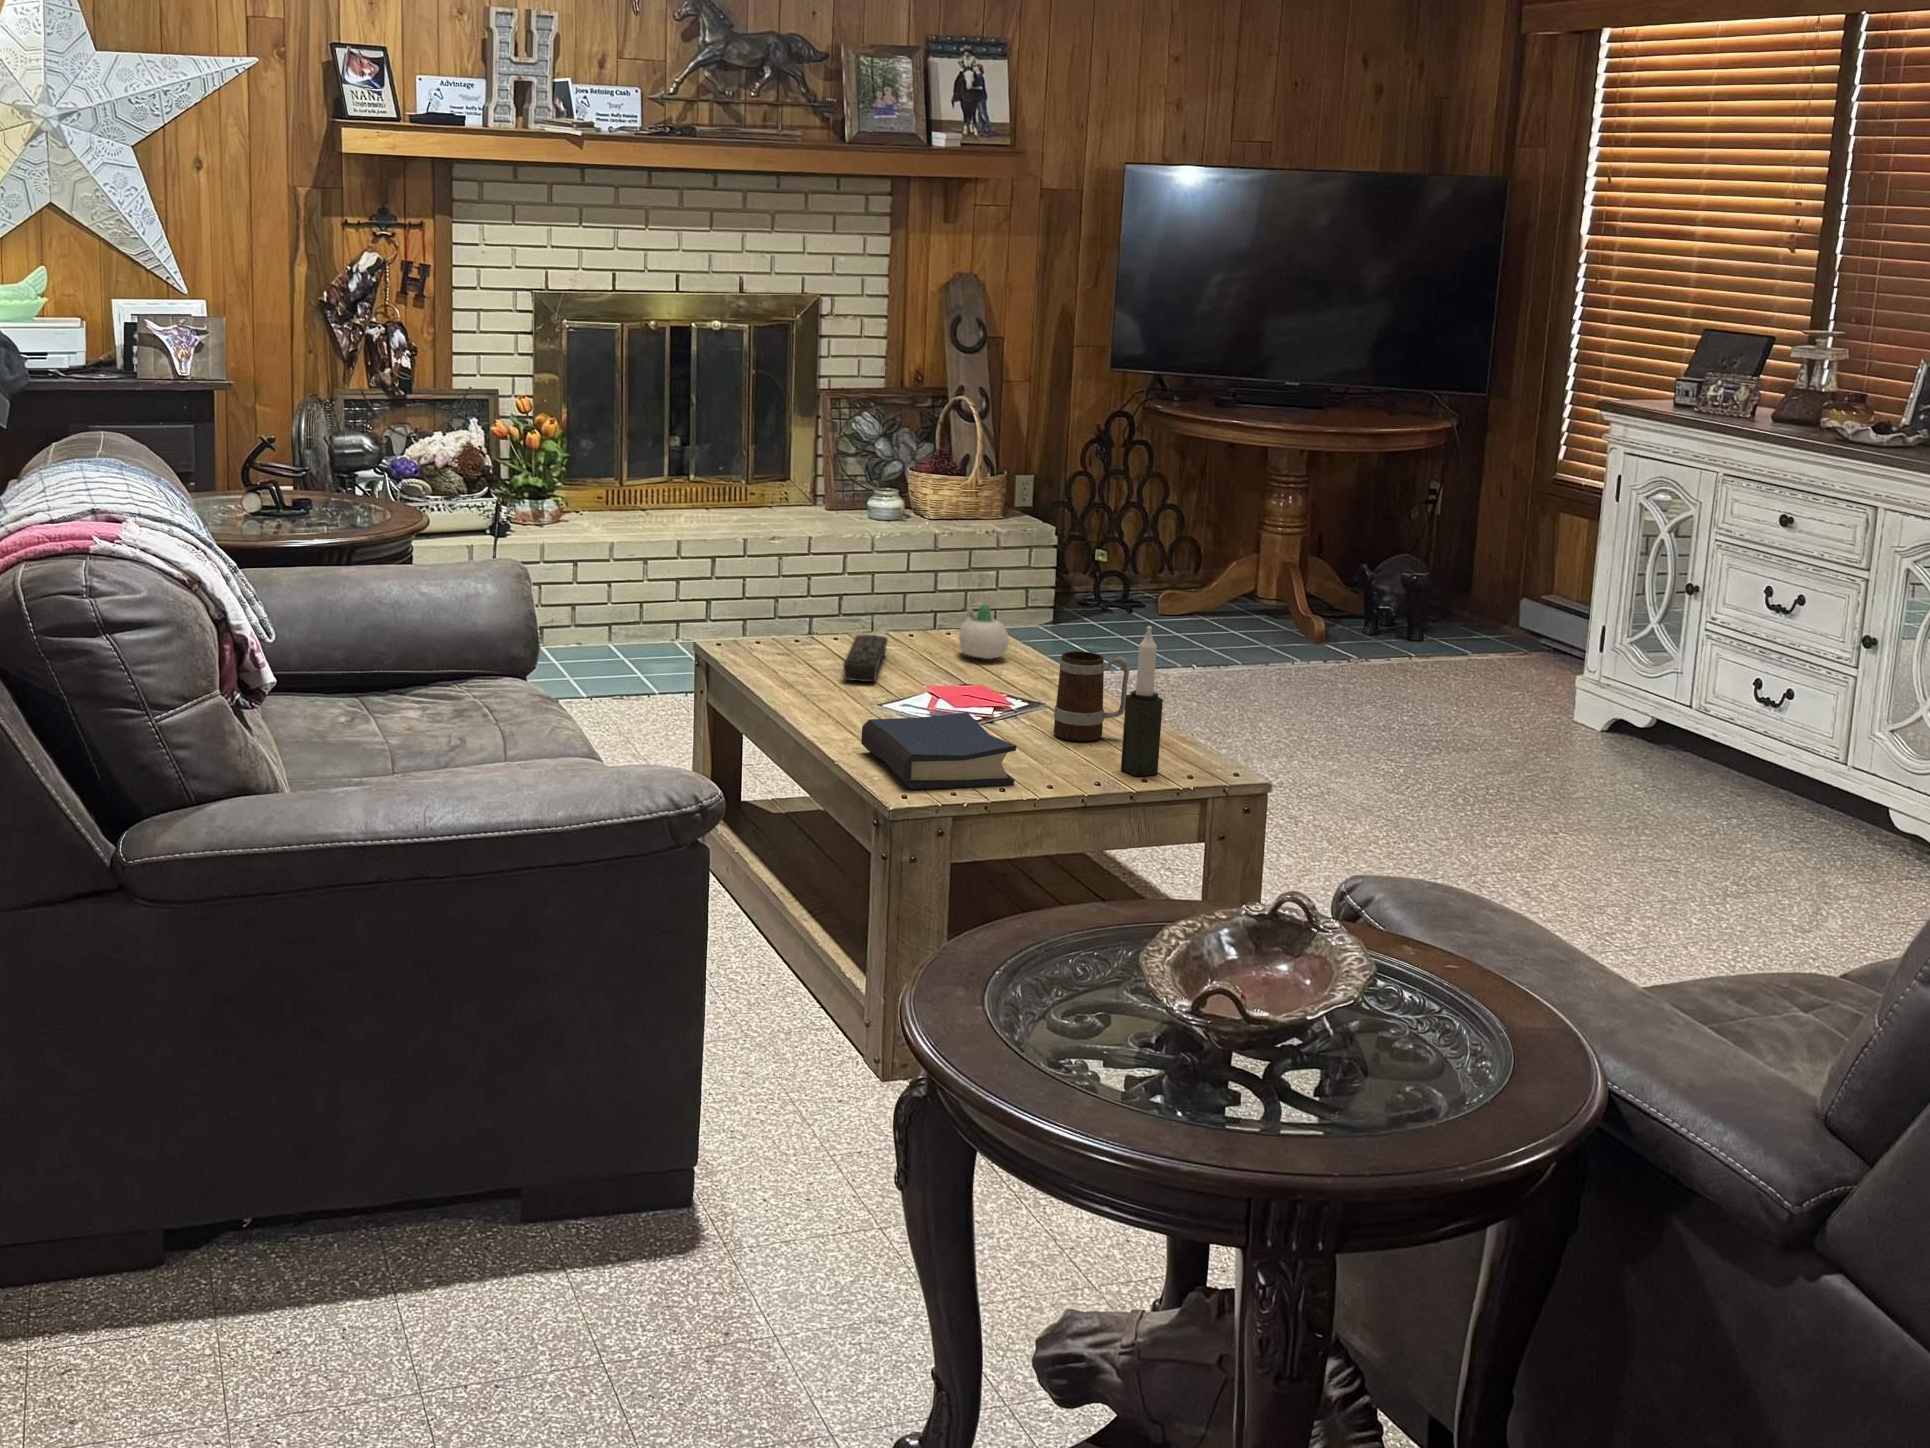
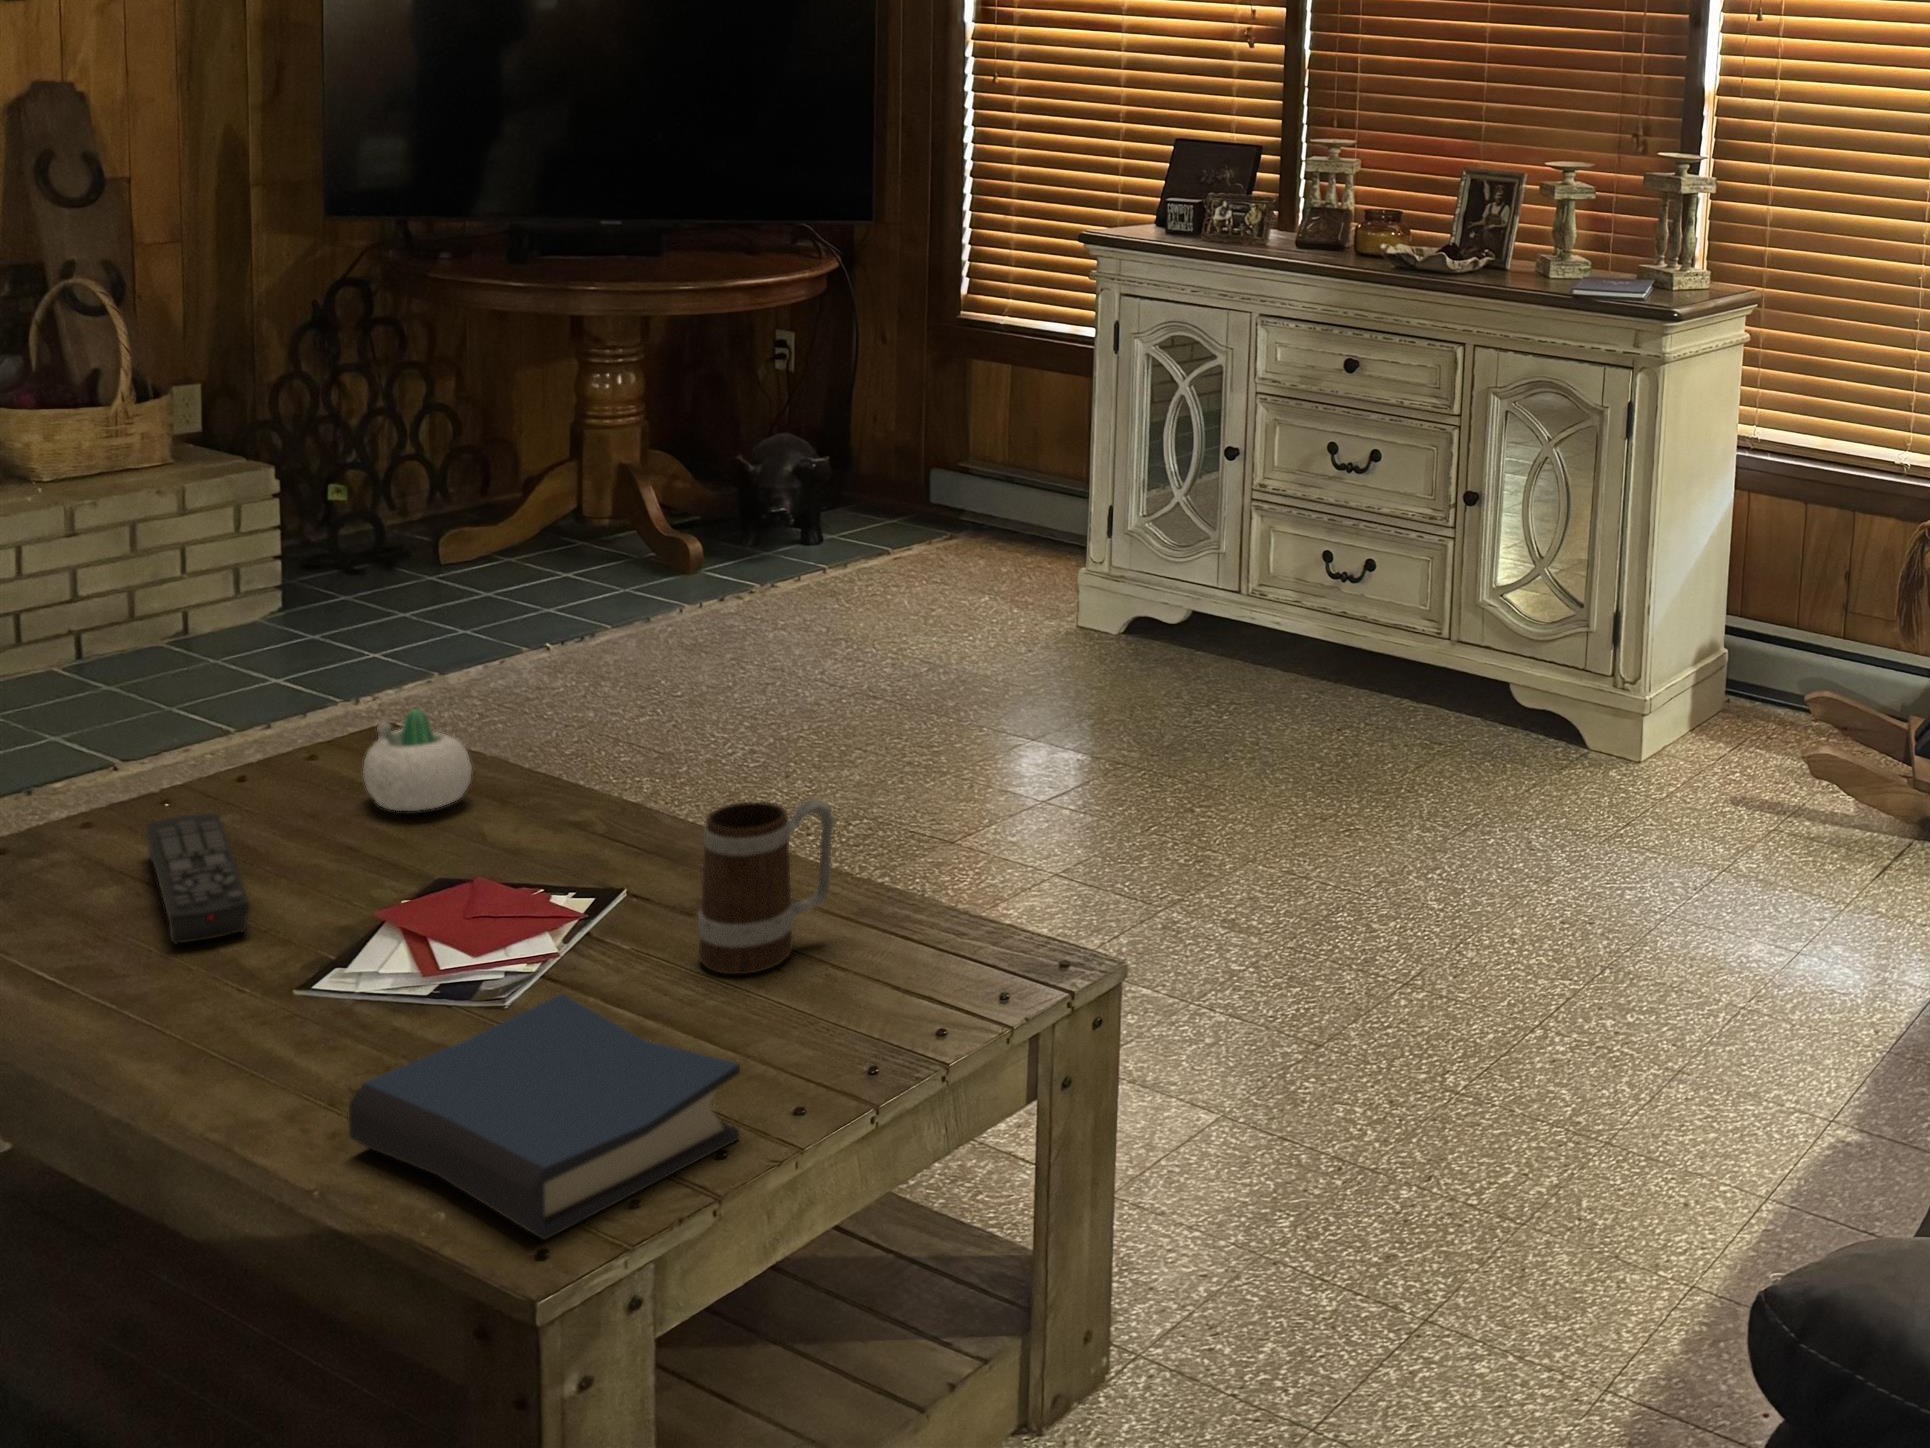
candle: present [1121,626,1163,776] -> none [891,759,963,1031]

